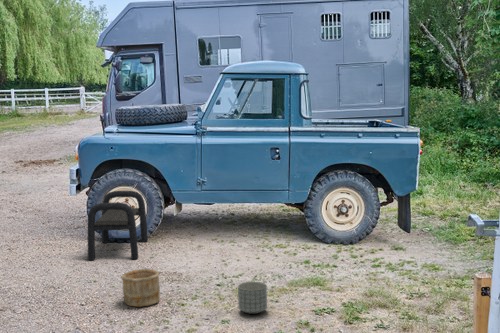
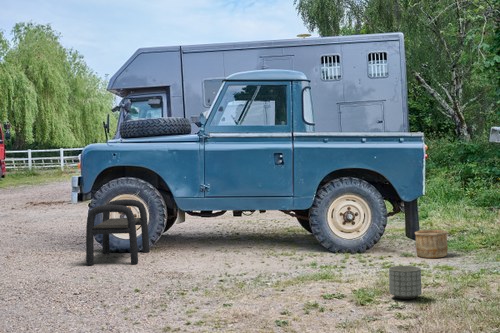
wooden bucket: present [121,269,160,307] -> present [415,229,448,258]
planter: present [238,282,267,314] -> present [389,266,422,299]

